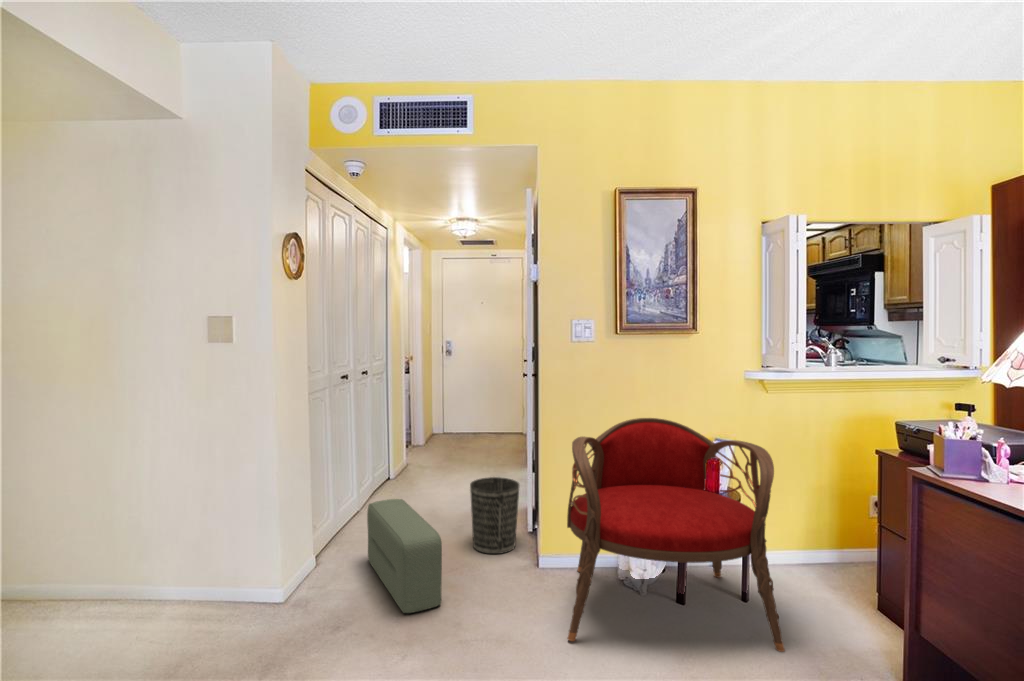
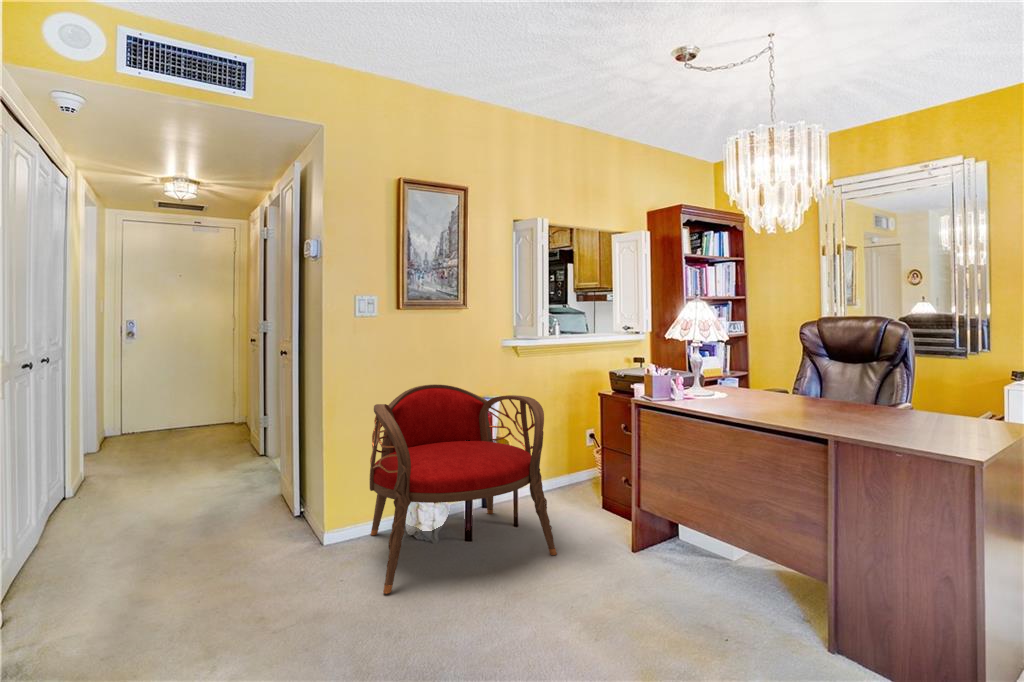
wastebasket: present [470,477,519,554] -> none [246,461,303,540]
pouf: present [367,499,442,613] -> none [117,499,235,618]

